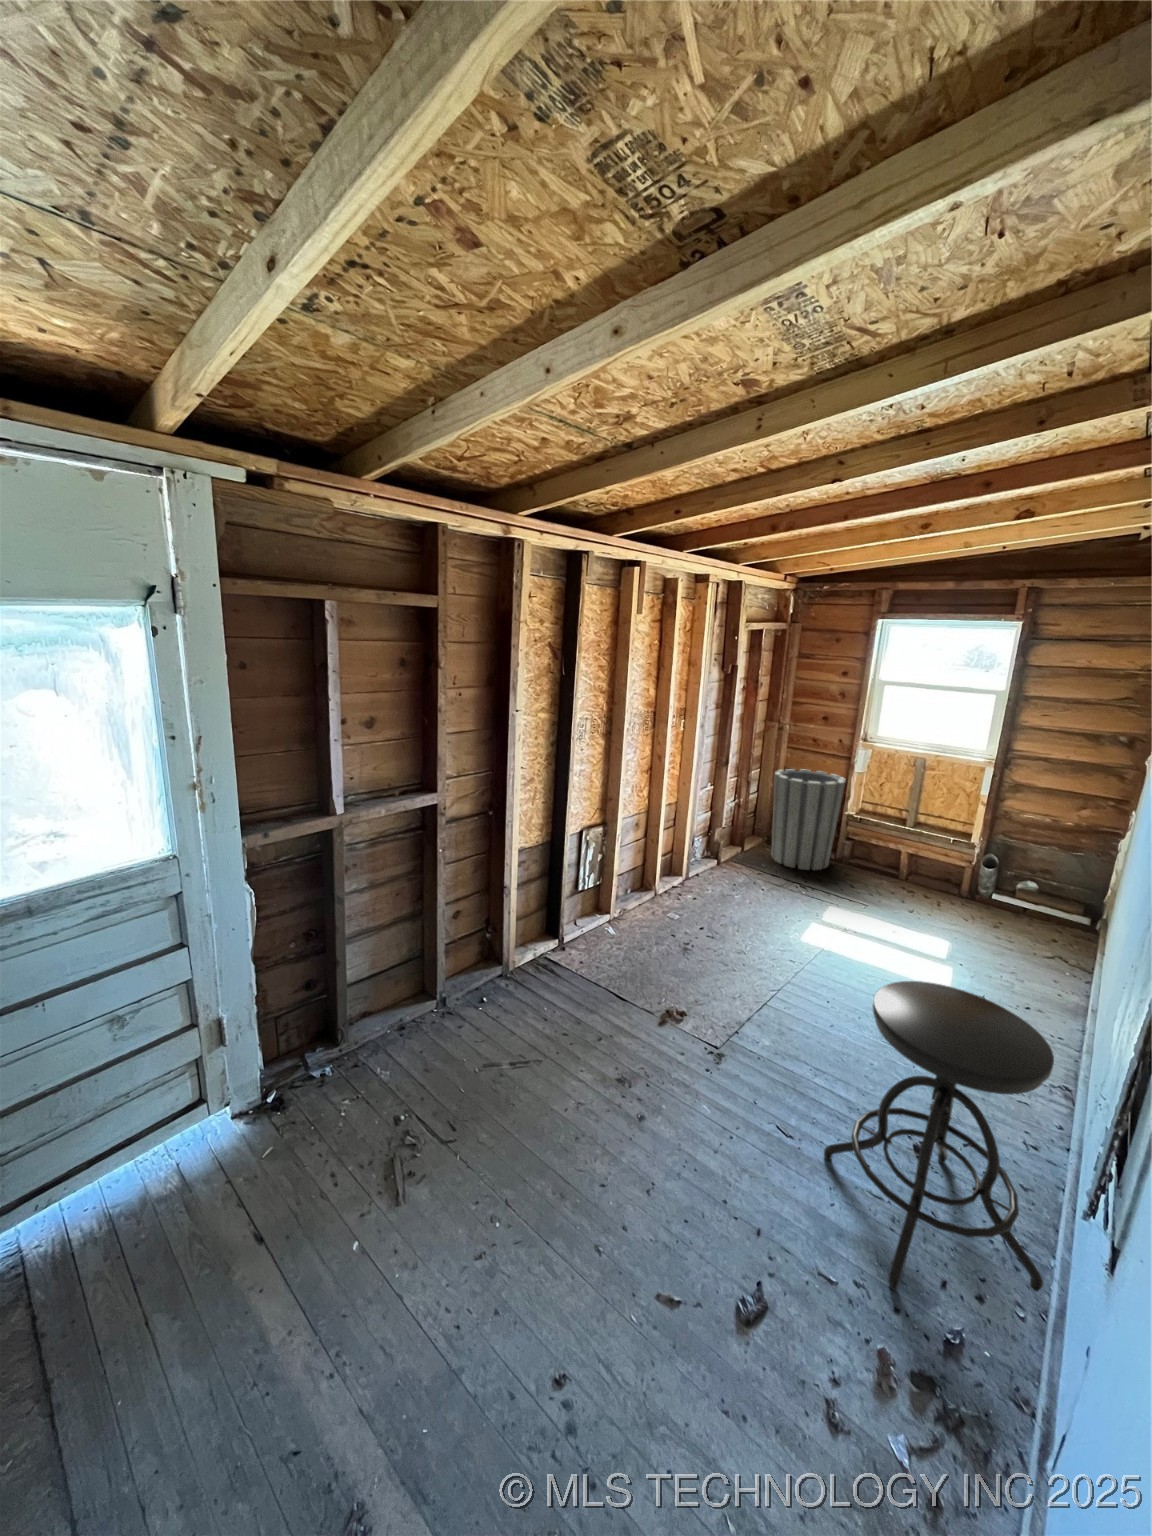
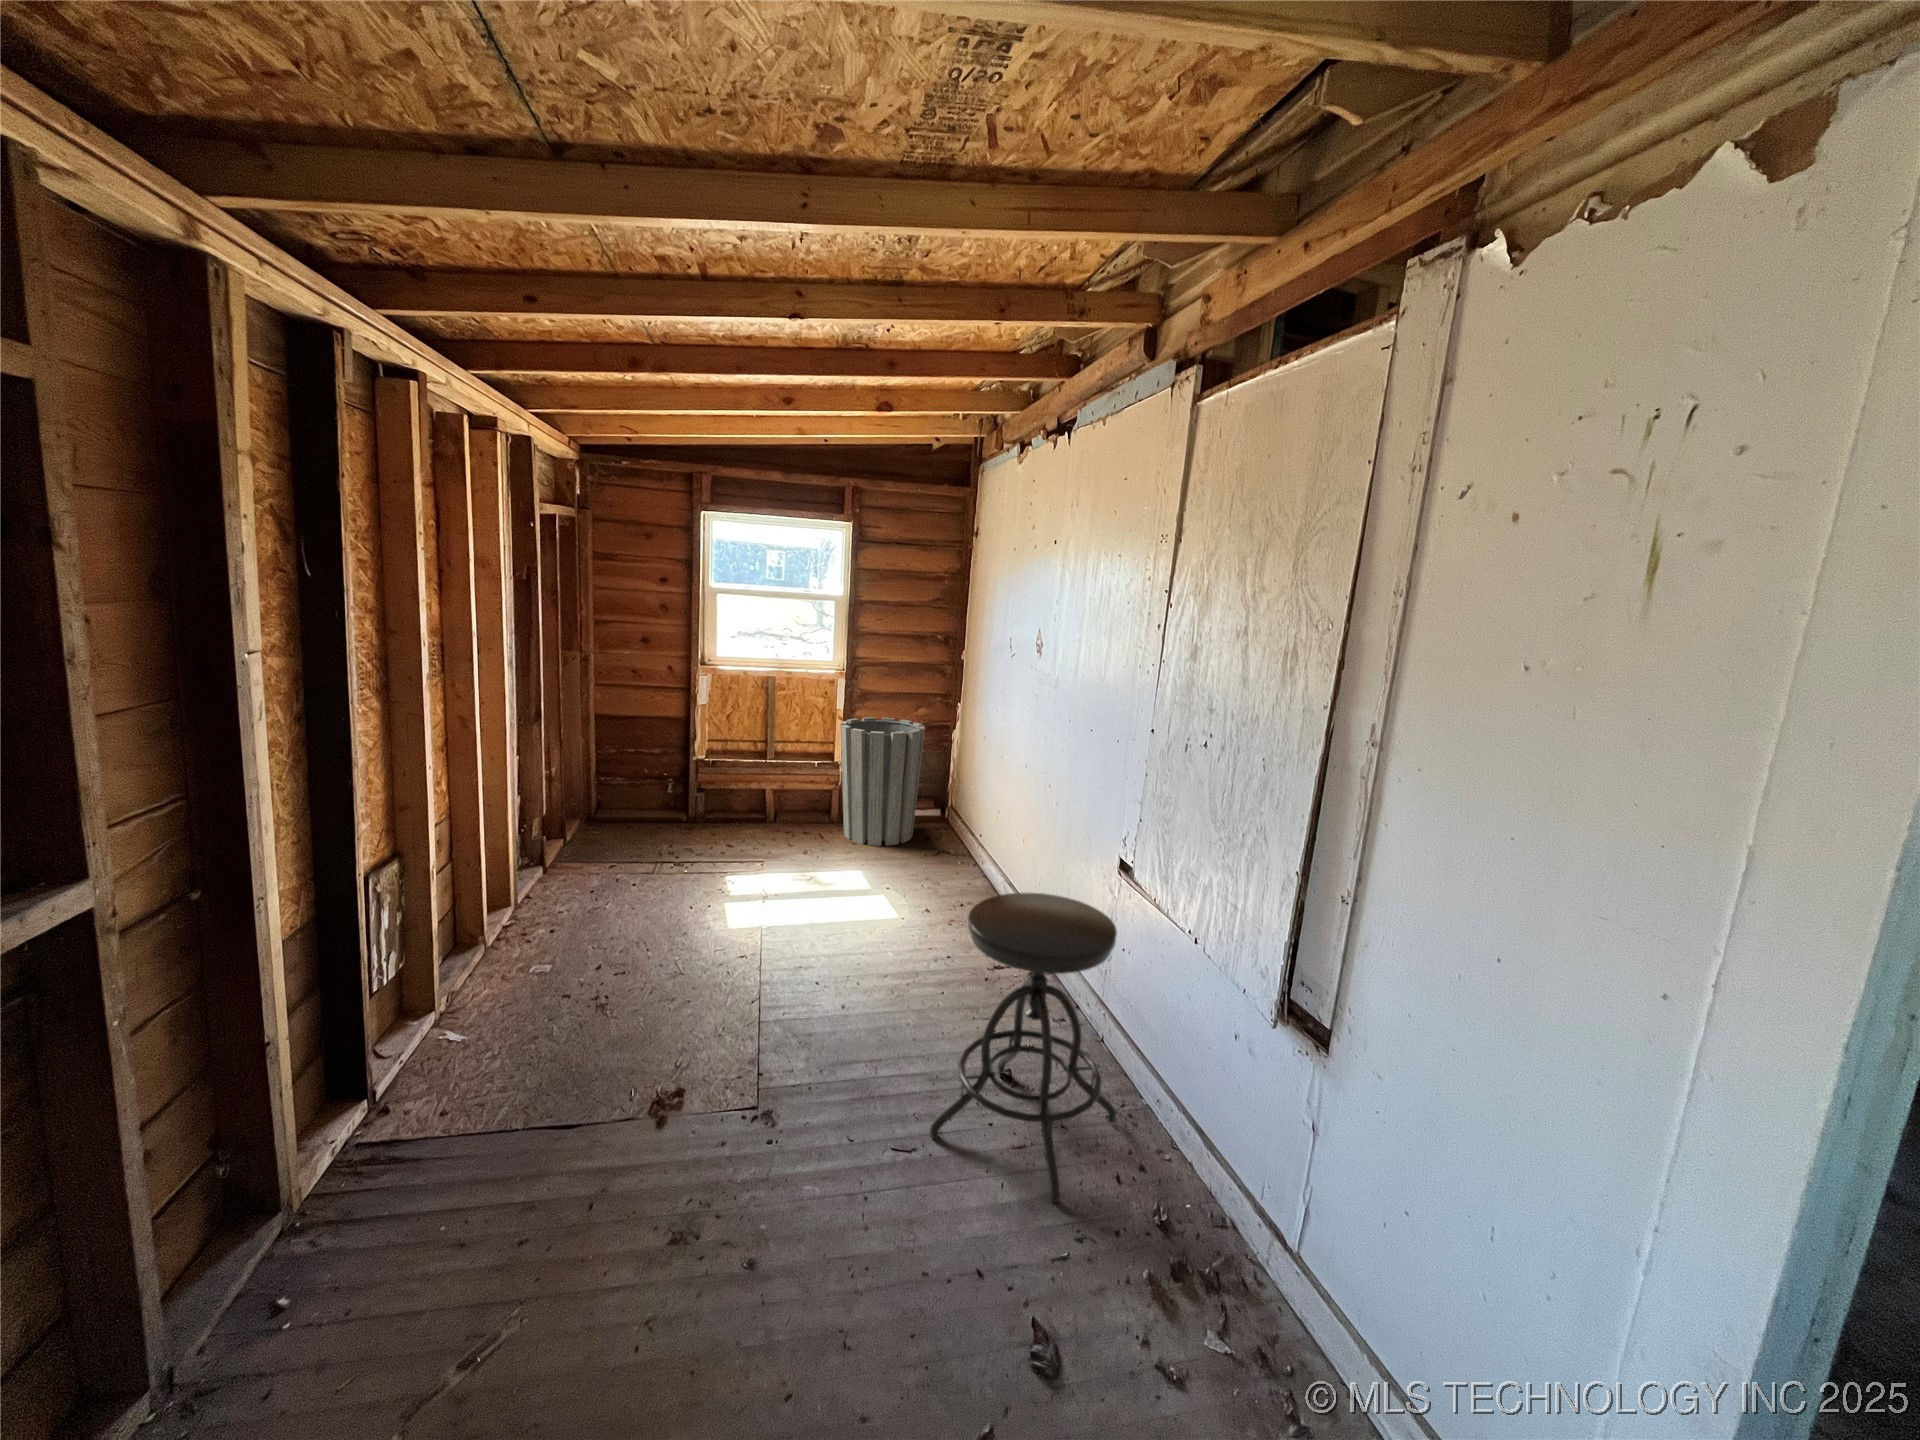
trash can: present [771,769,846,870] -> present [841,718,925,846]

